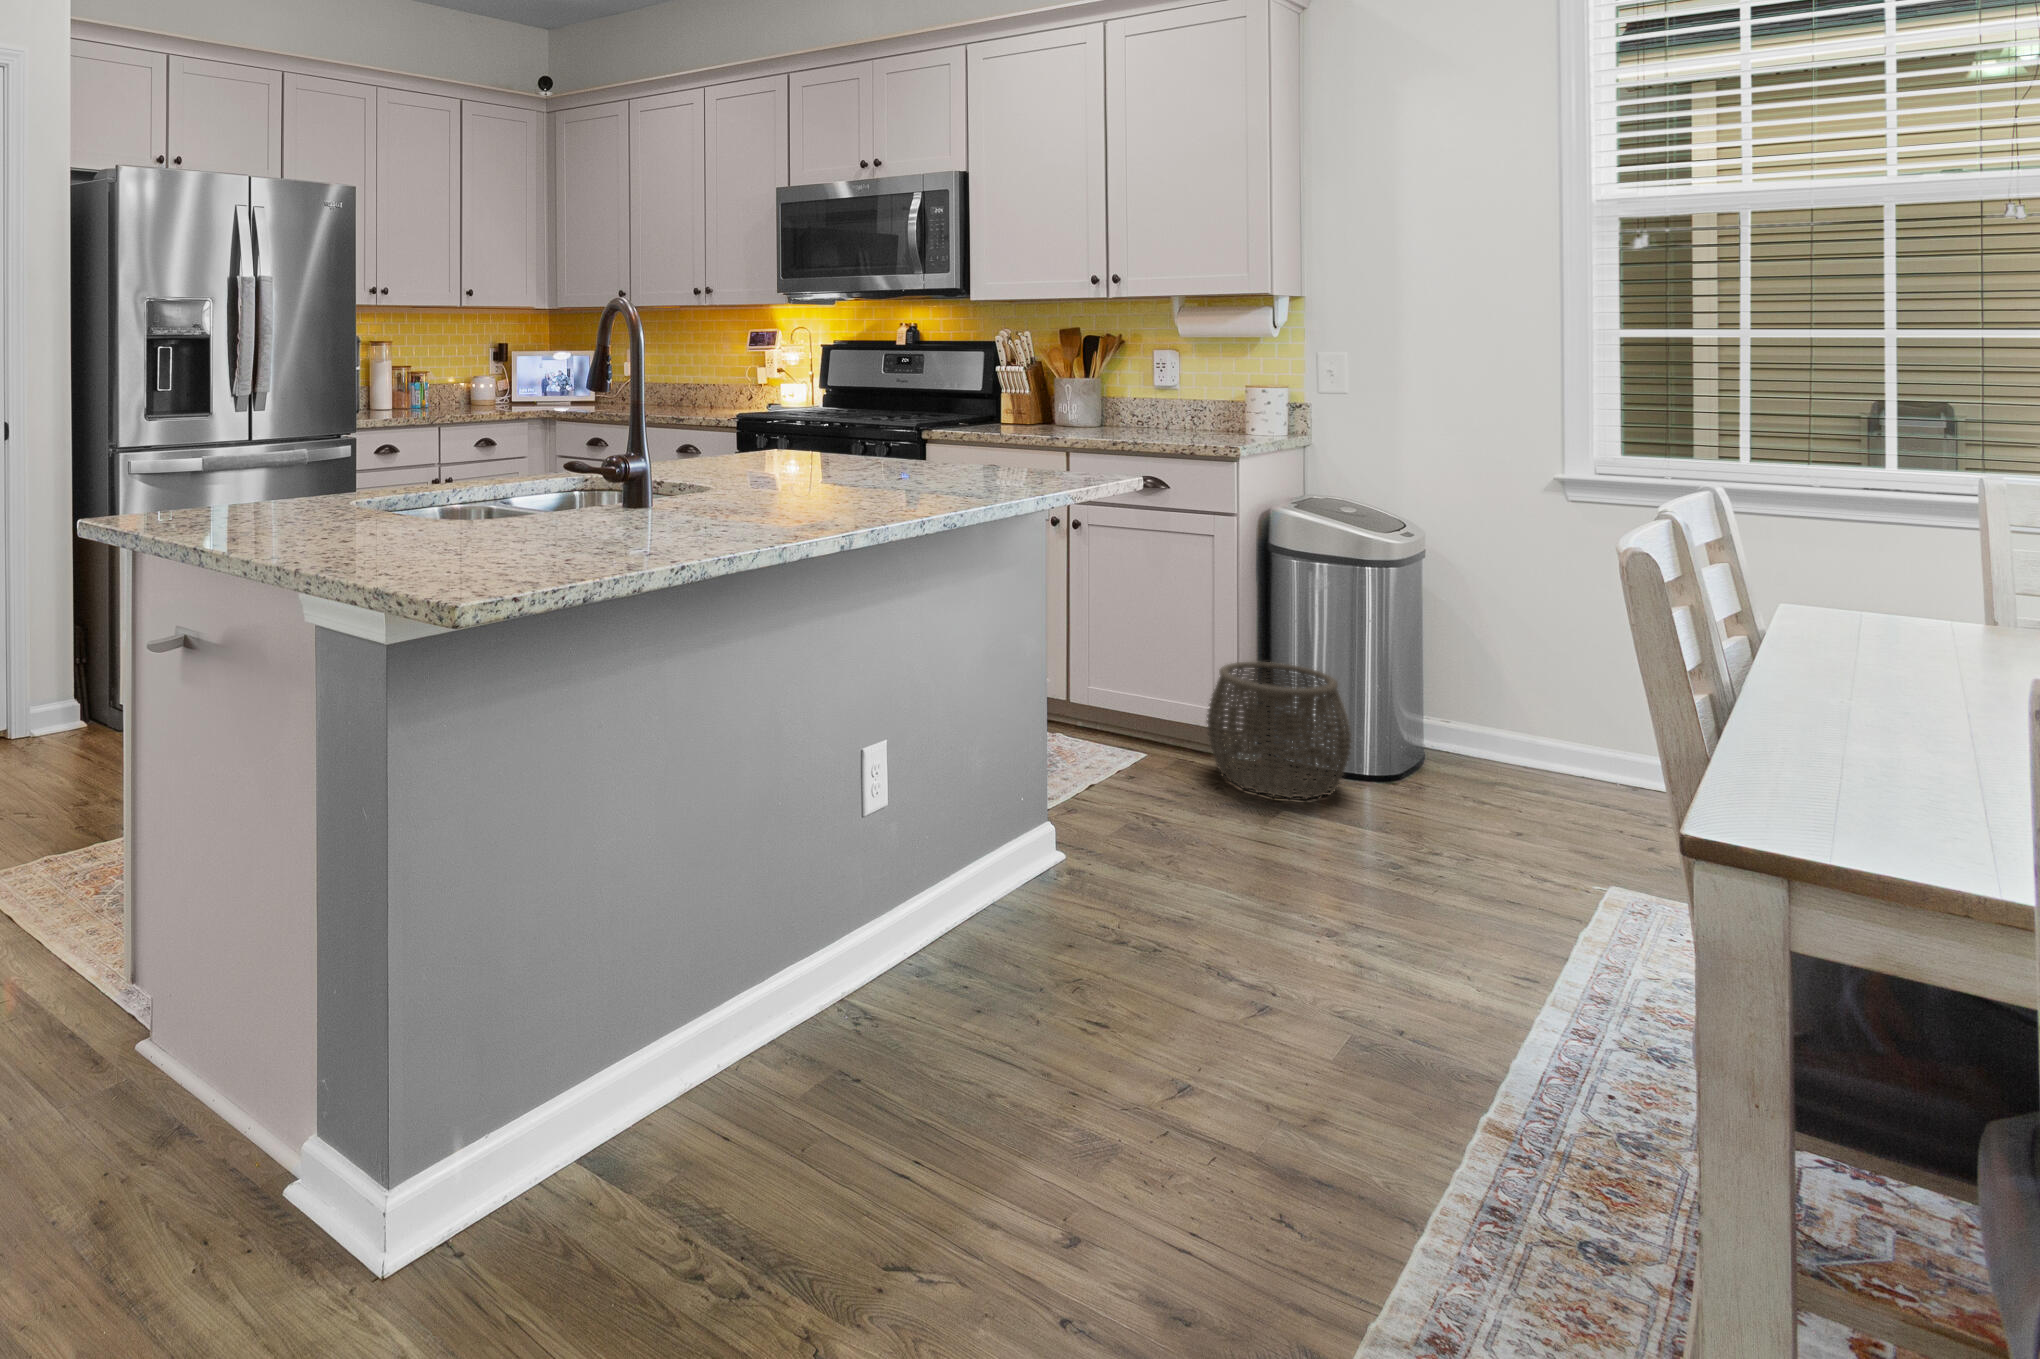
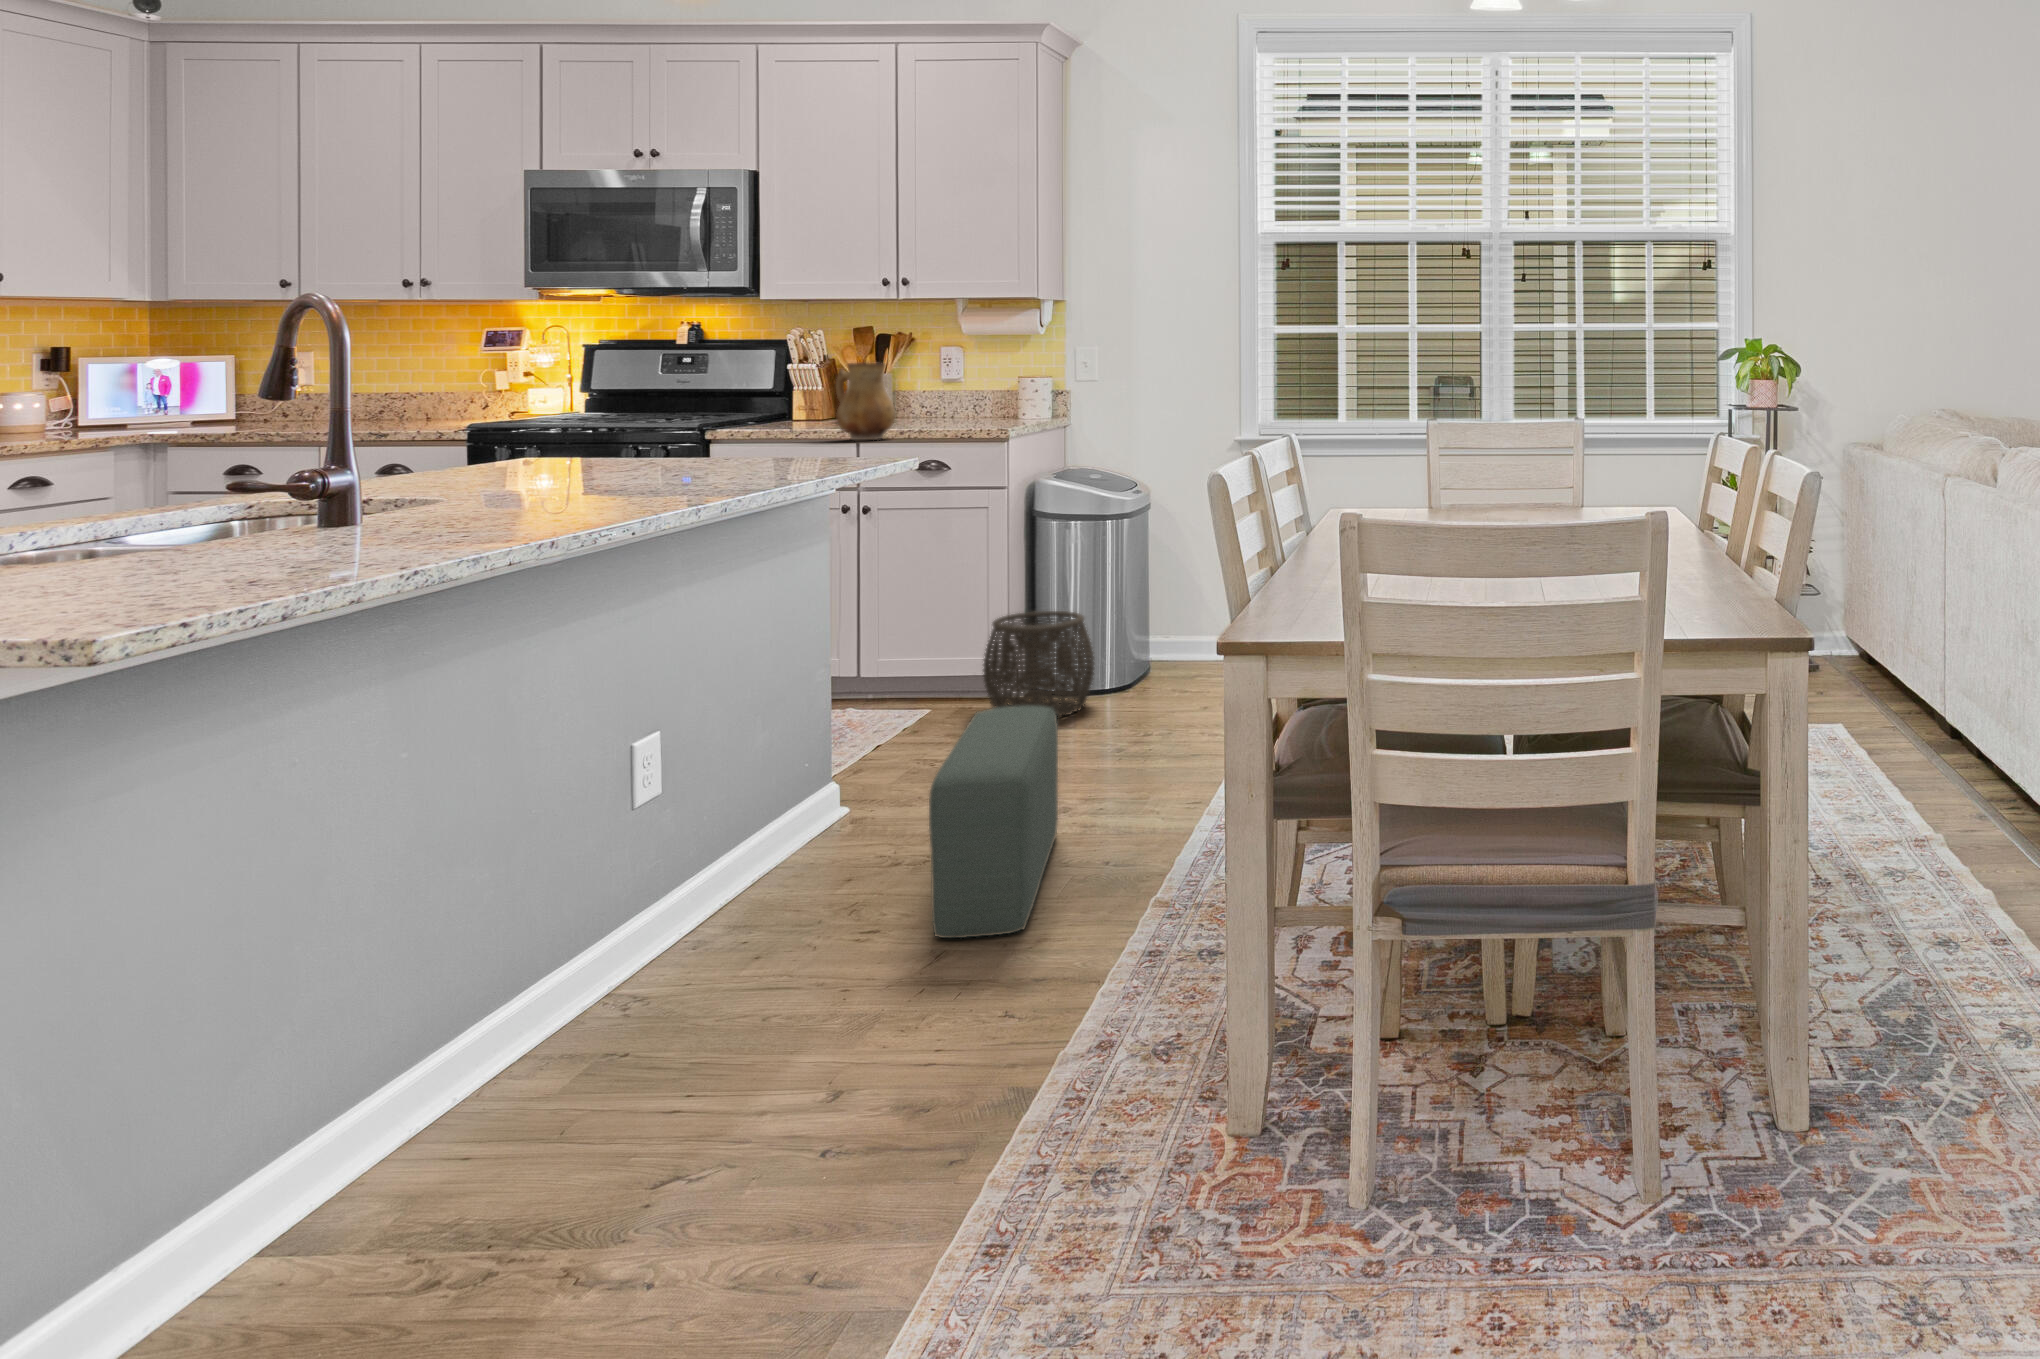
ceramic pitcher: none [1046,370,1109,453] -> present [836,362,896,440]
pouf: none [1181,831,1340,1199] -> present [929,706,1058,938]

